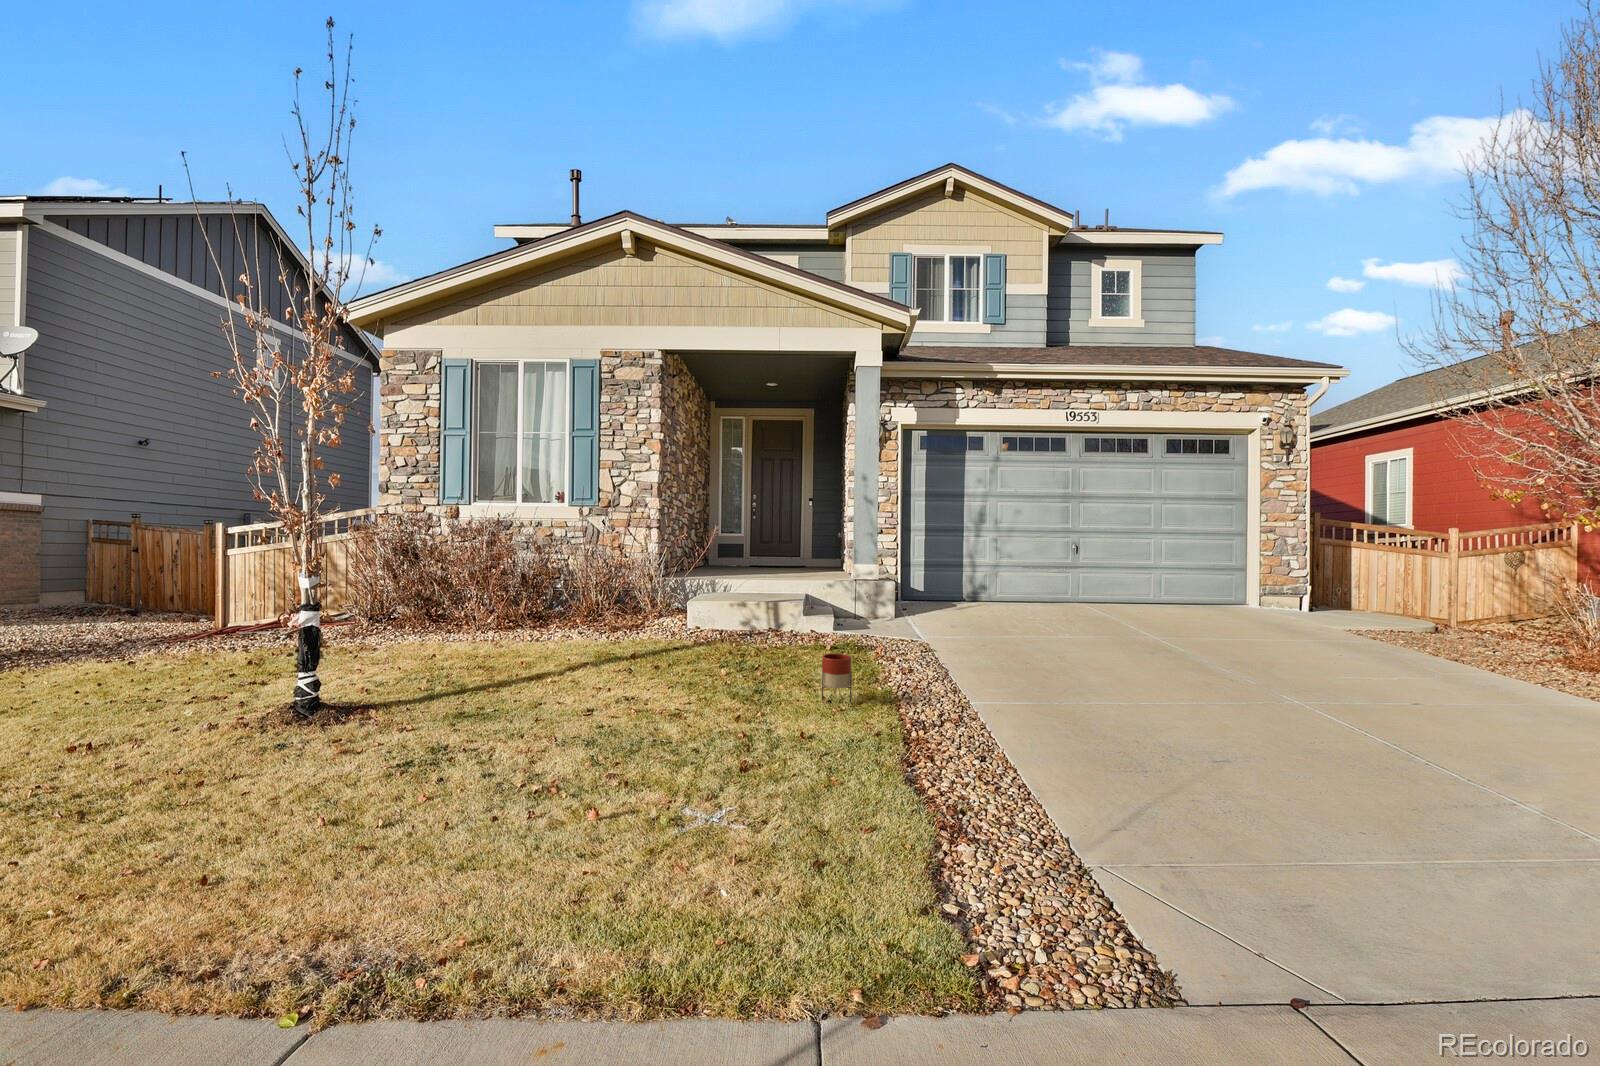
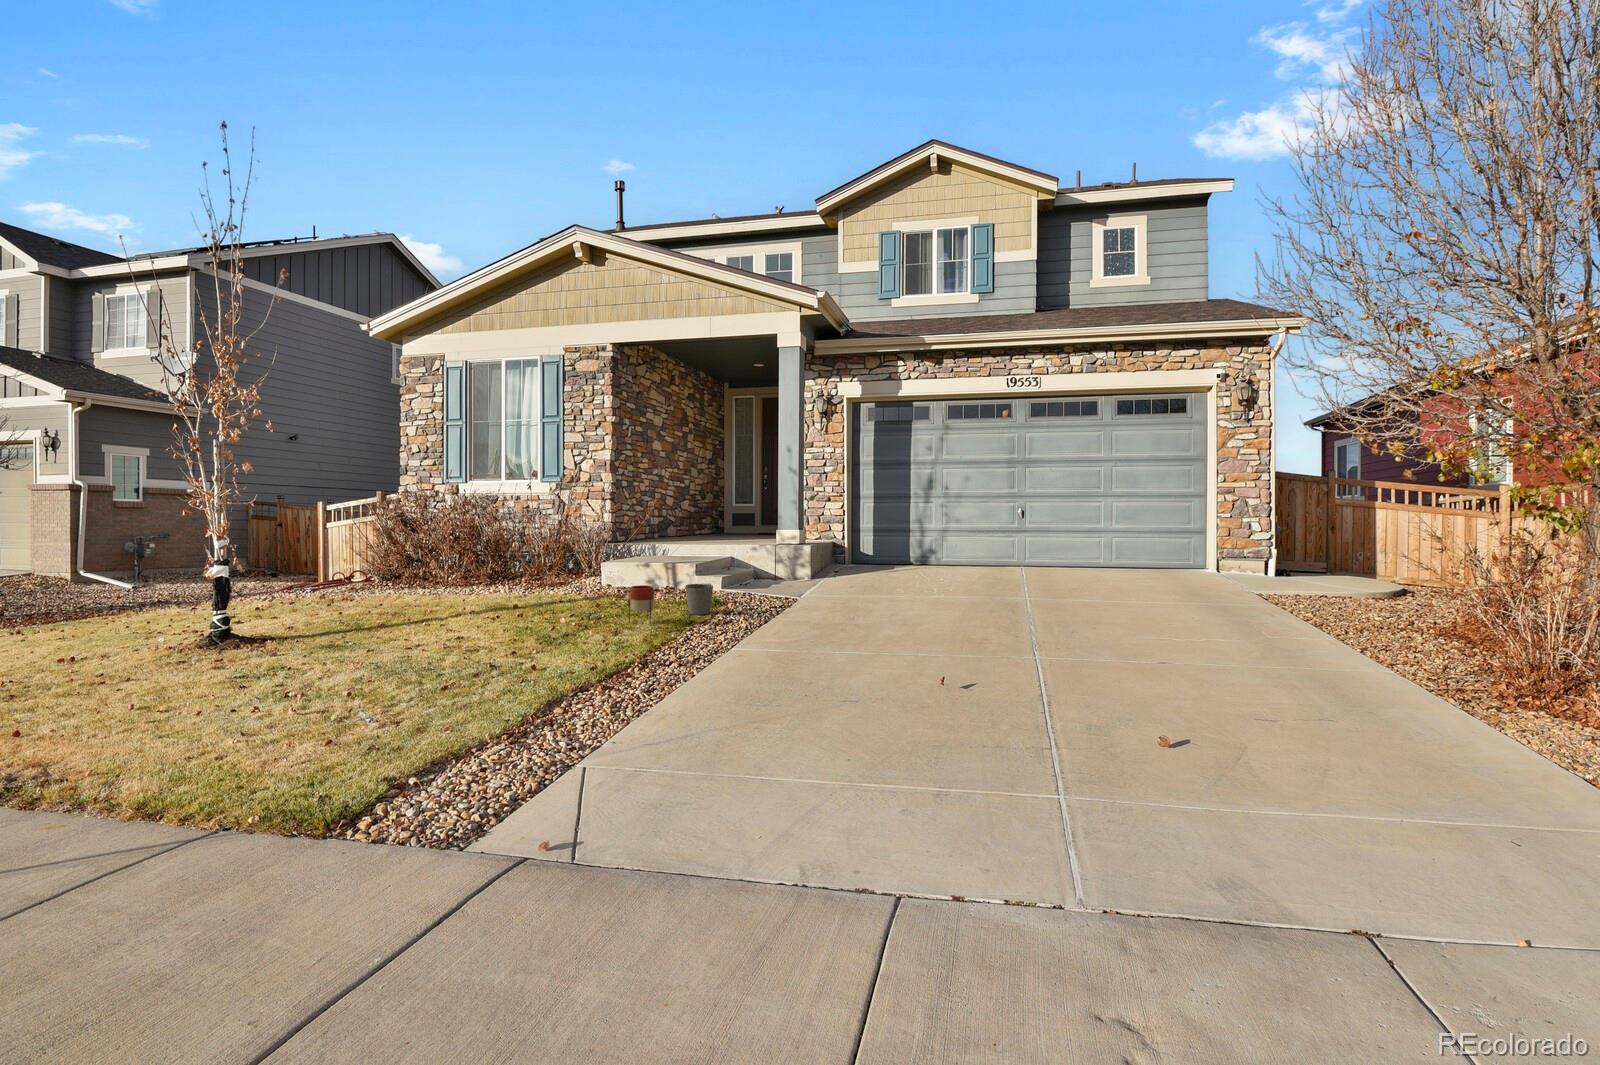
bucket: none [861,645,895,685] -> present [685,584,713,615]

